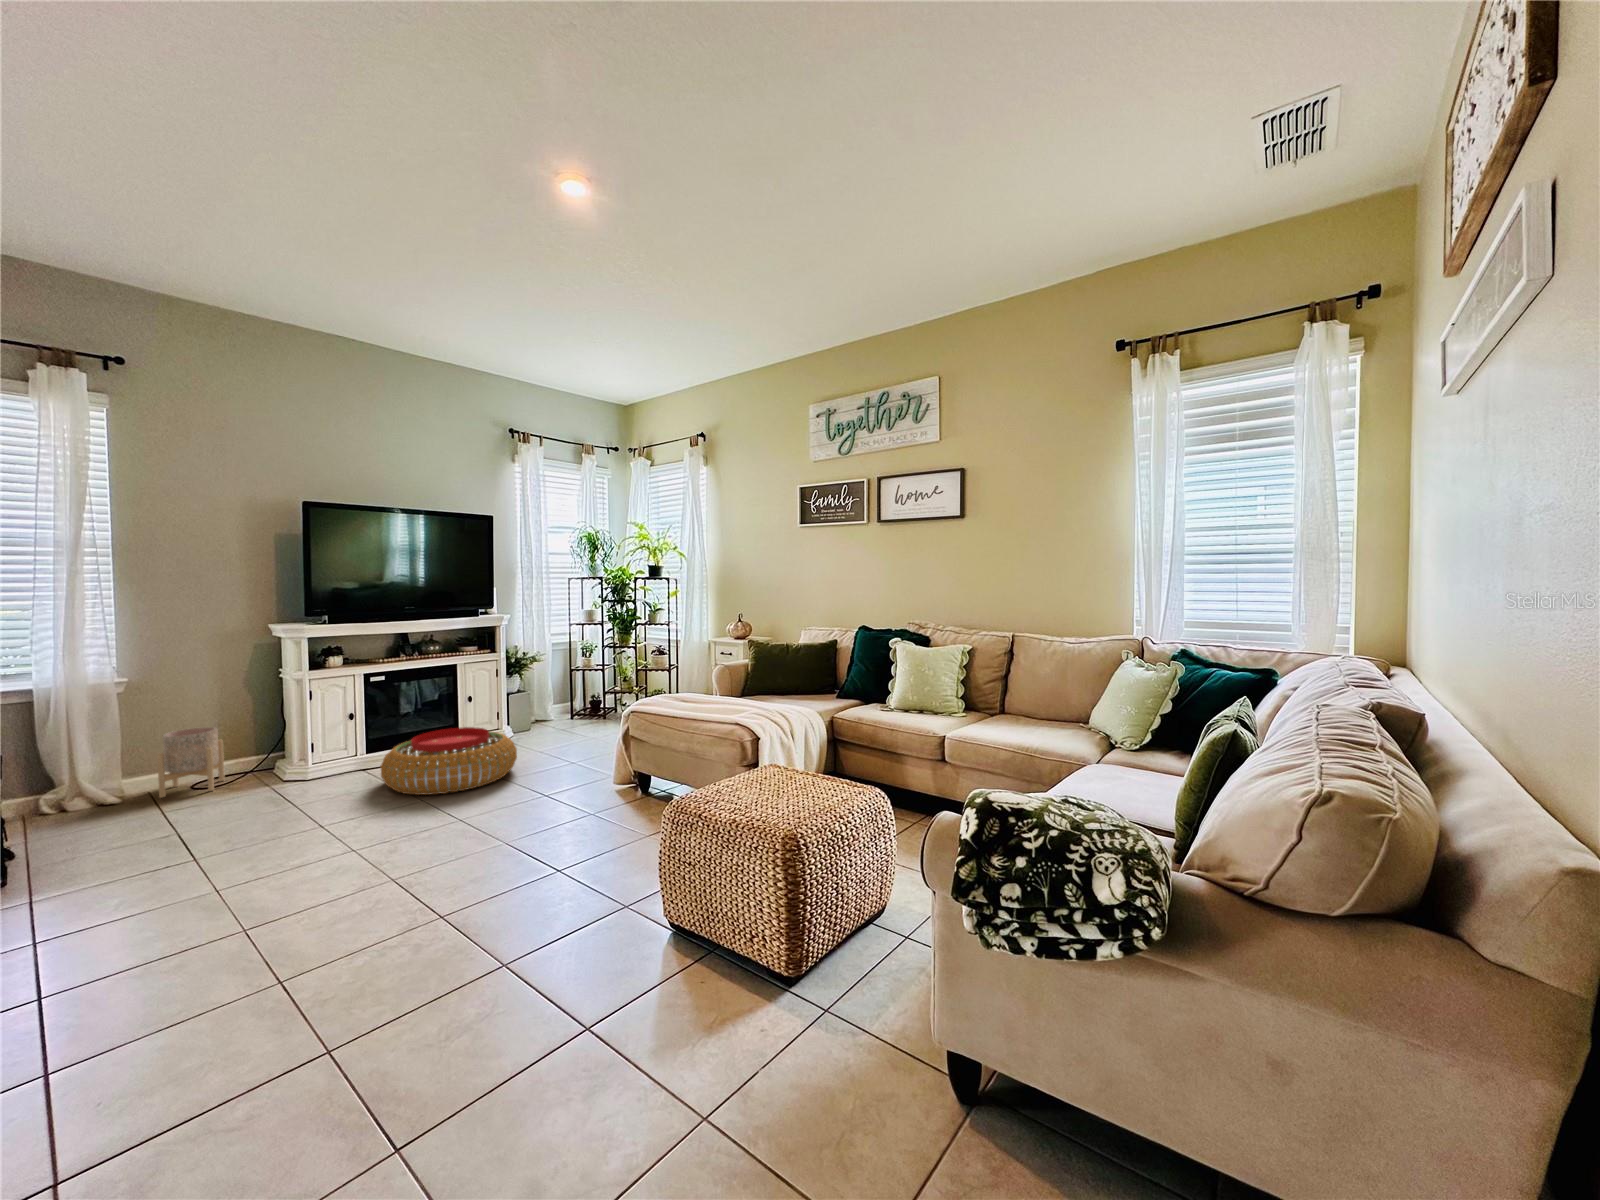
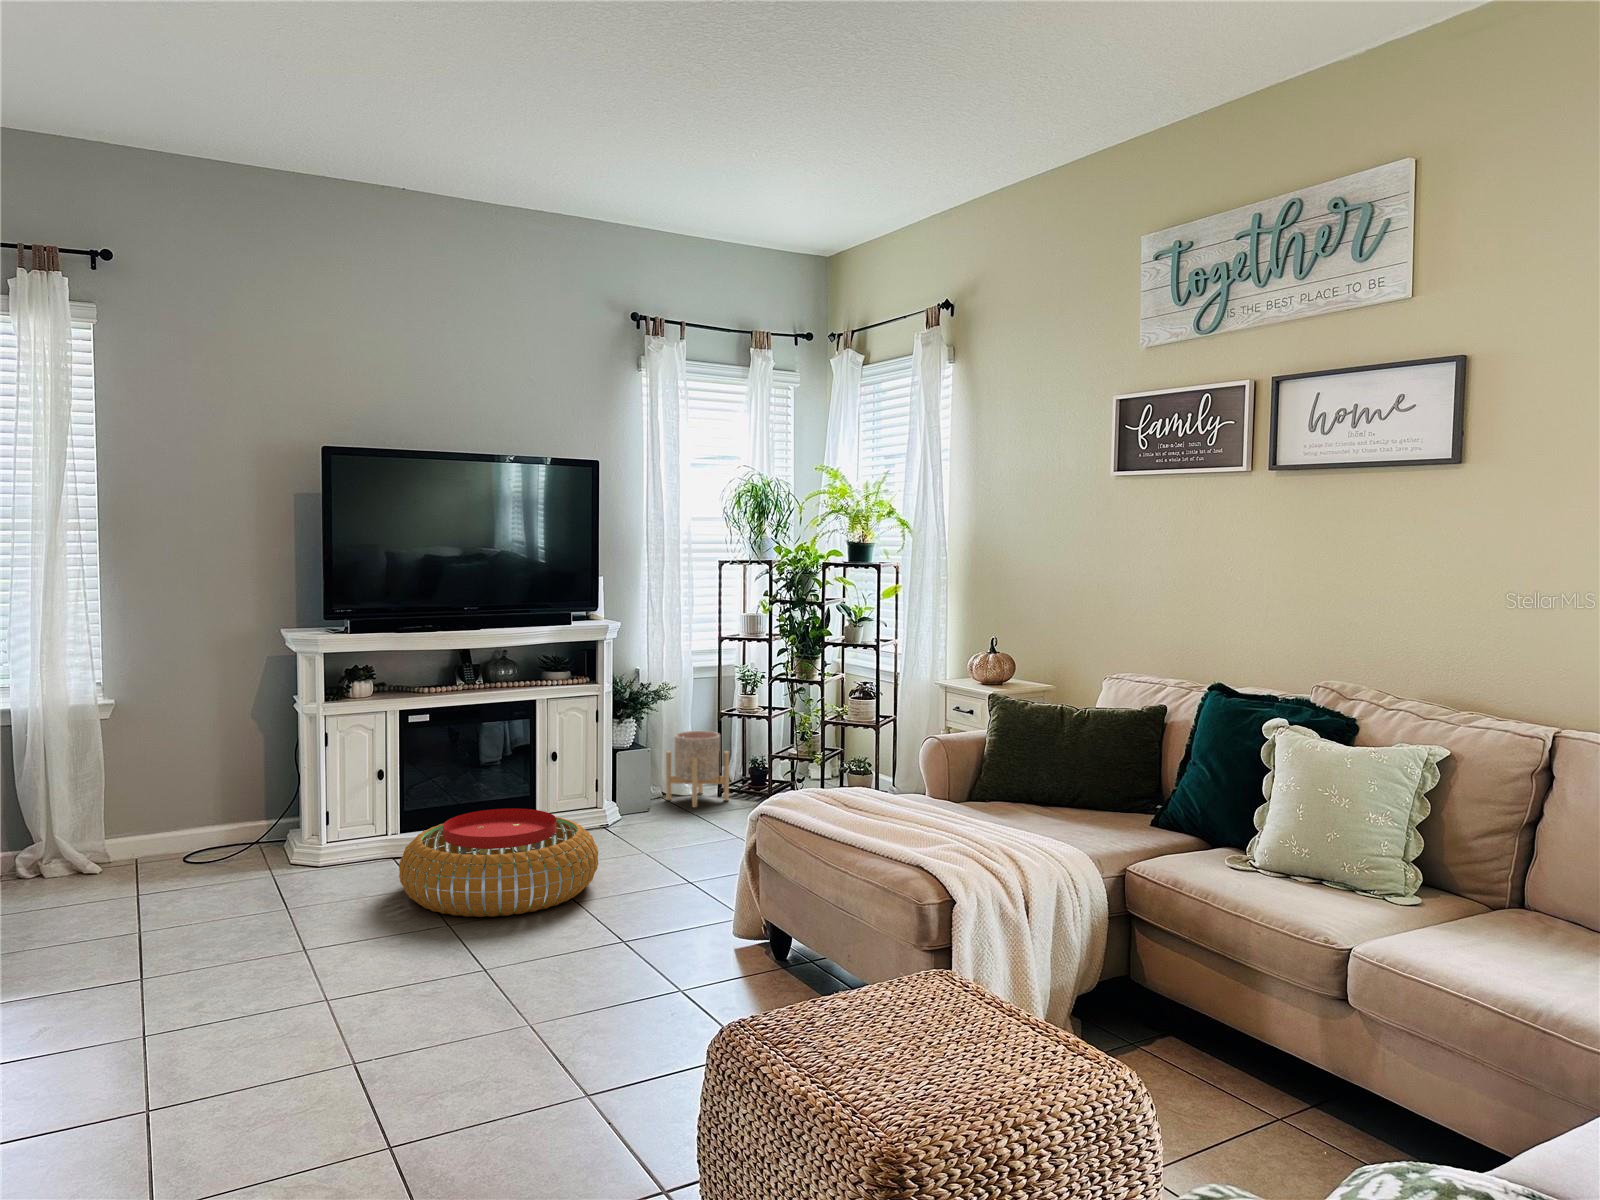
planter: present [157,727,225,798] -> present [666,731,729,807]

